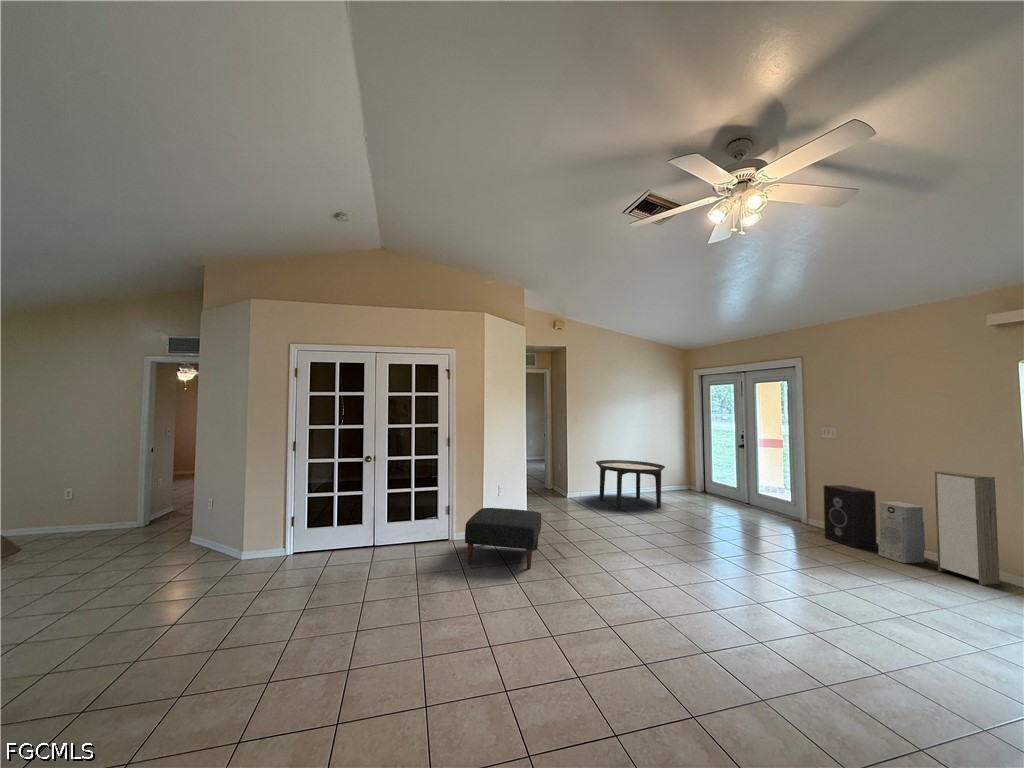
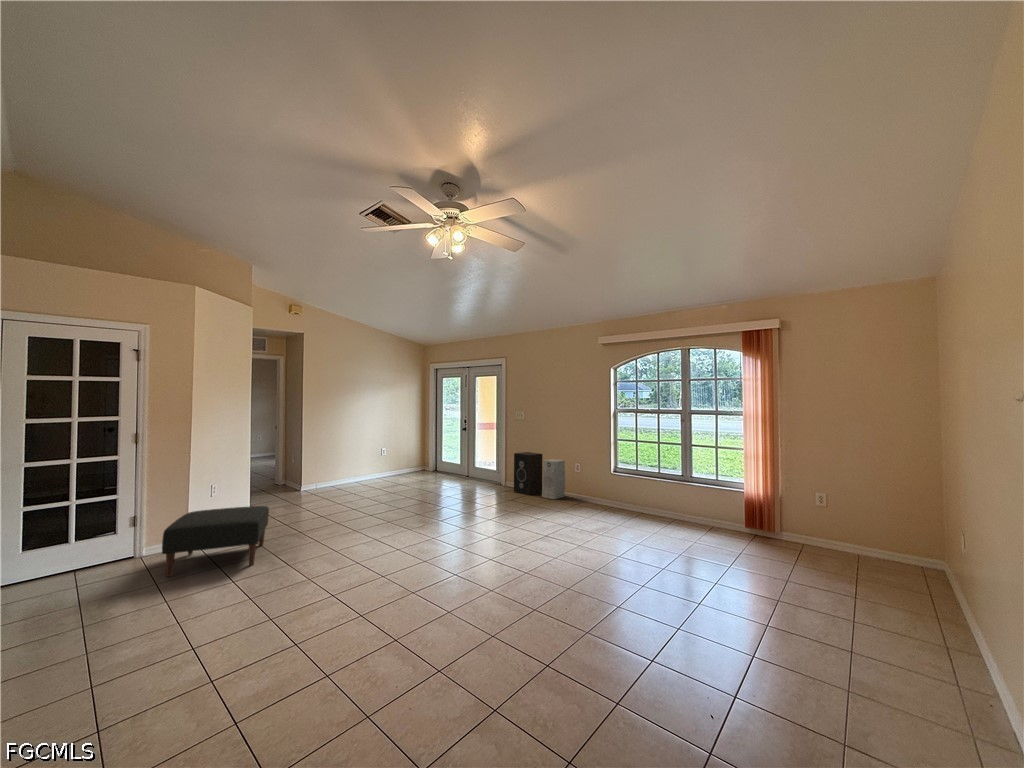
round table: present [596,460,665,509] -> none [335,448,402,495]
storage cabinet: present [935,472,1000,585] -> none [570,436,596,504]

